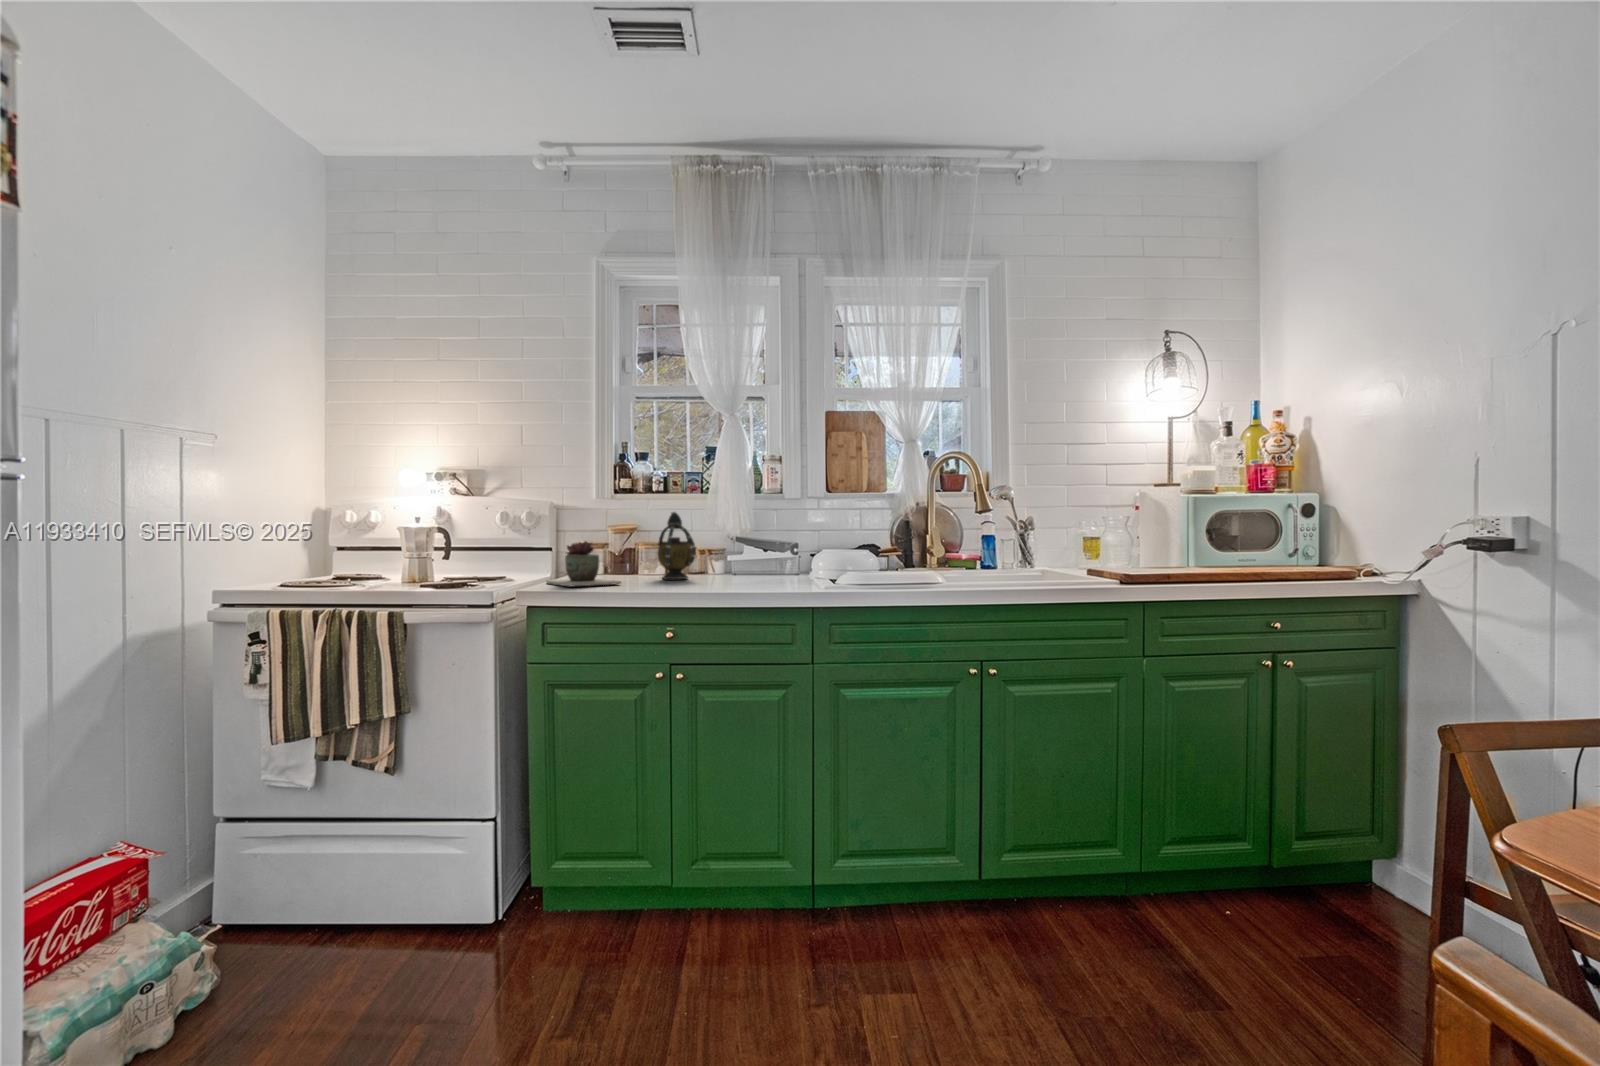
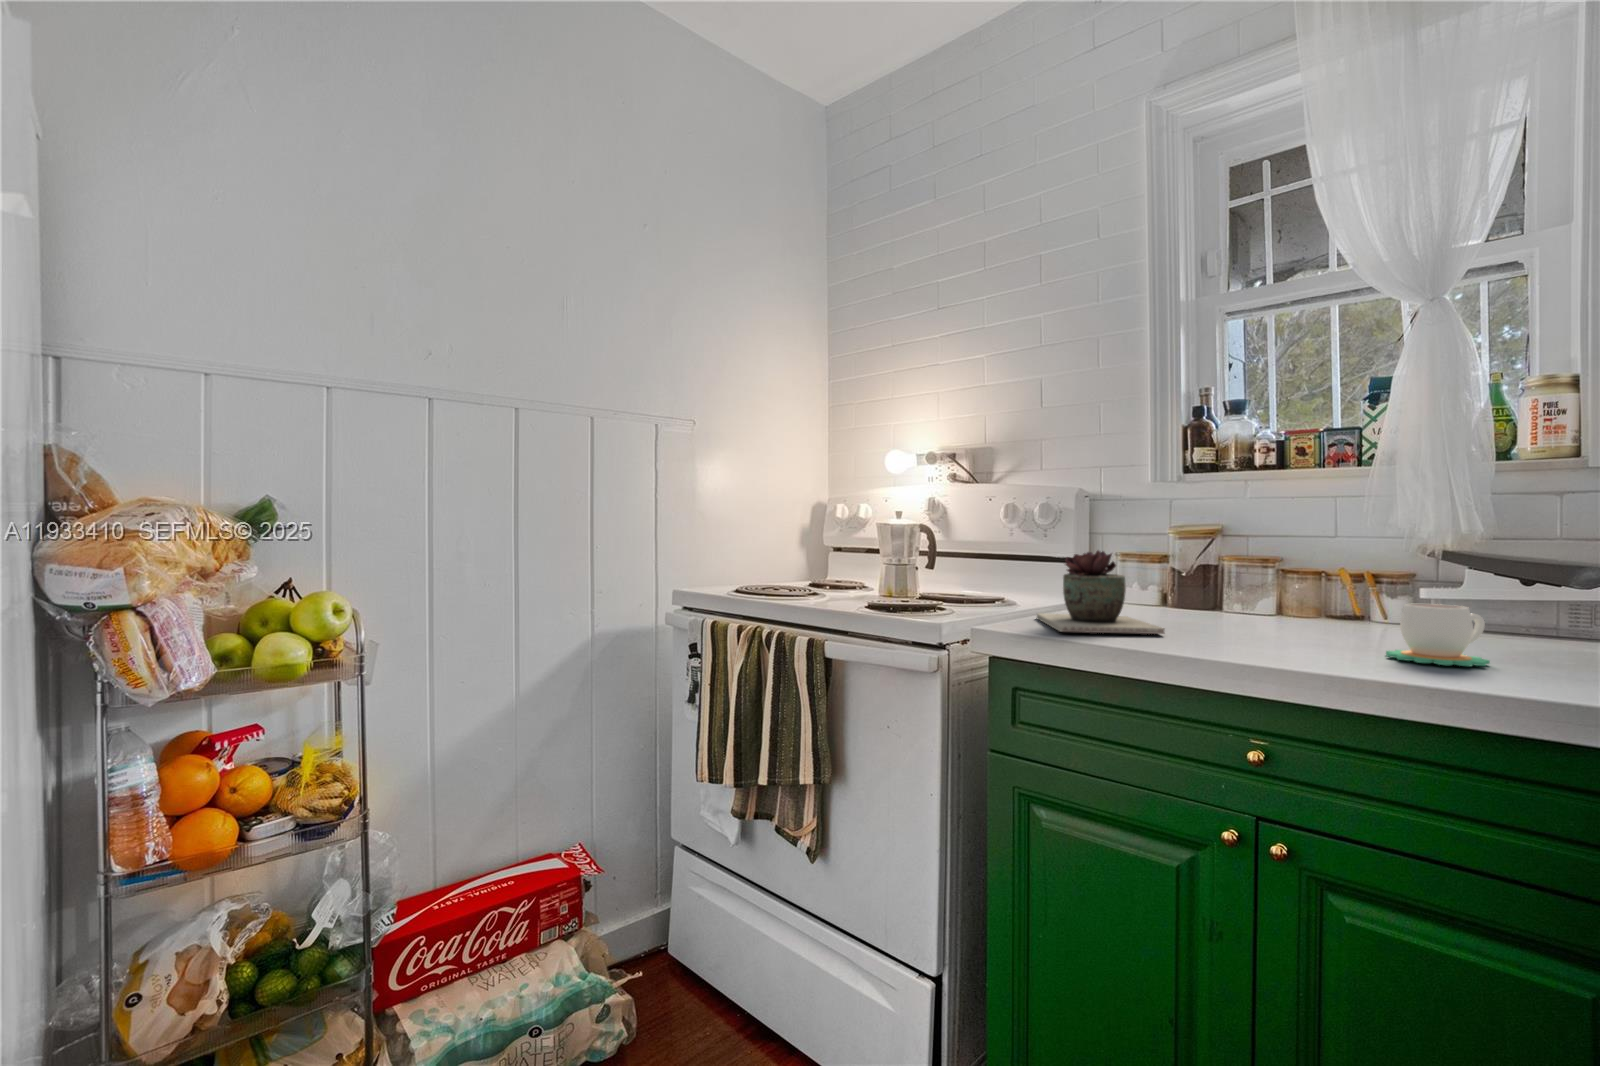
teapot: present [657,512,696,579] -> none [1251,497,1340,632]
mug: none [714,560,748,585] -> present [1386,604,1490,666]

